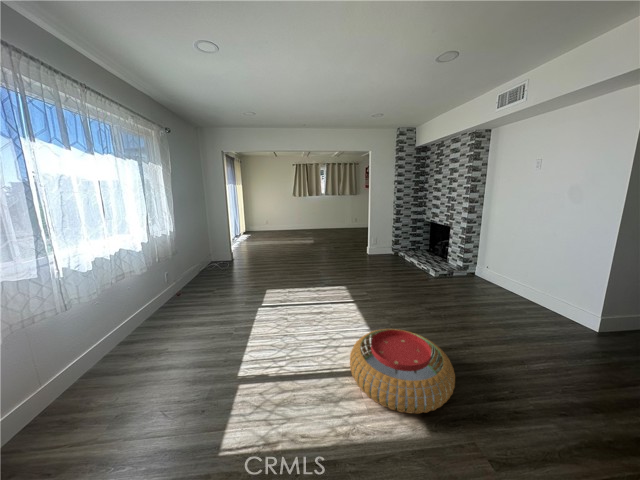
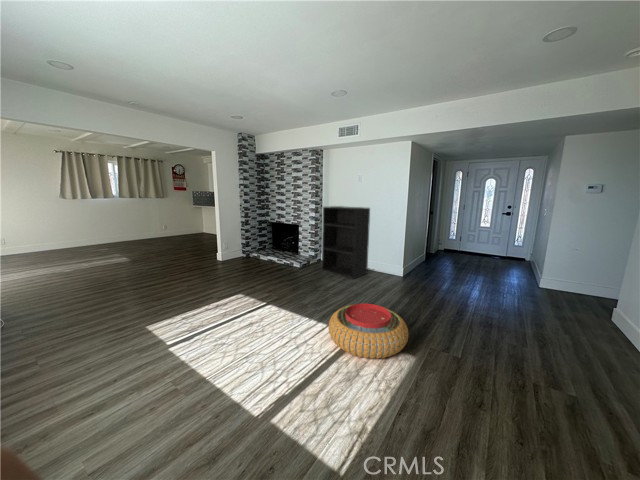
bookshelf: none [458,205,539,307] -> present [322,206,370,279]

